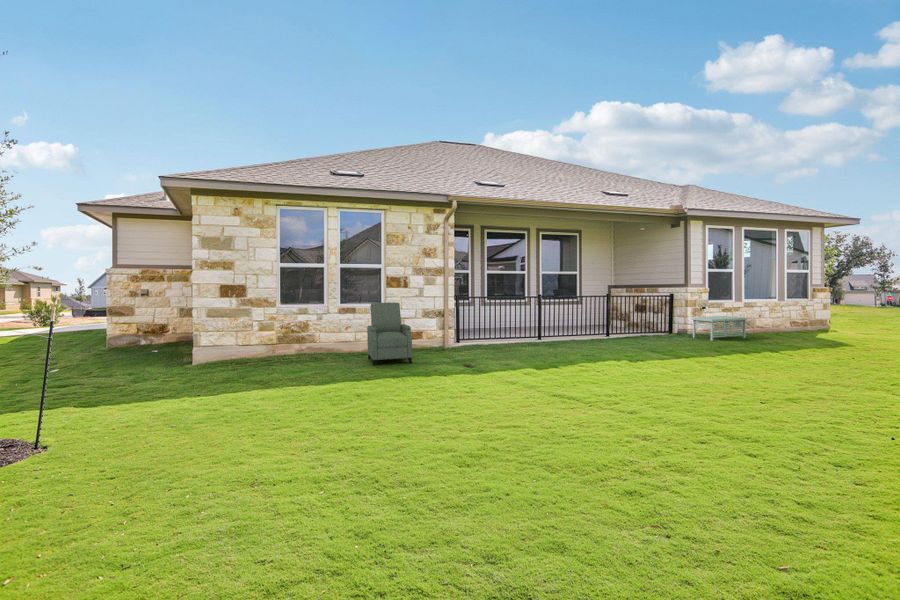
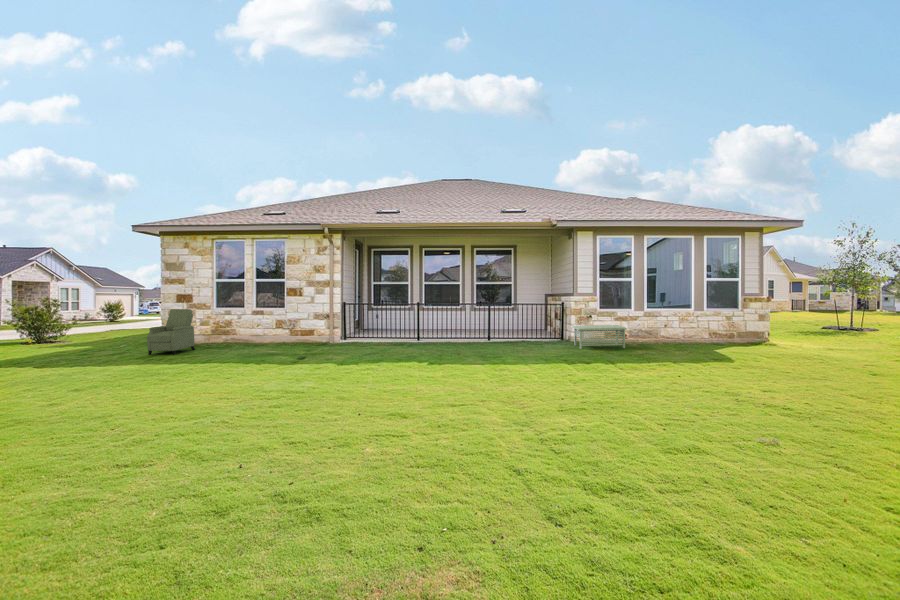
chair: present [367,302,412,366] -> present [147,309,195,355]

